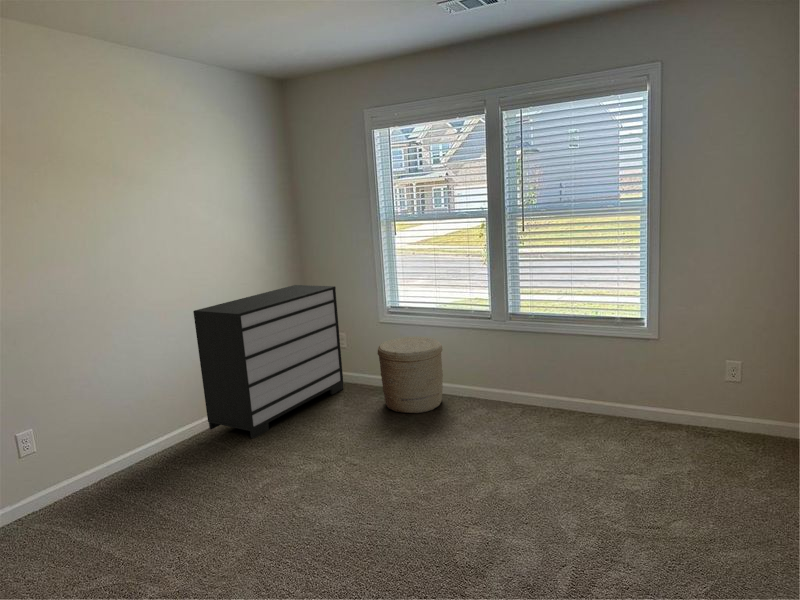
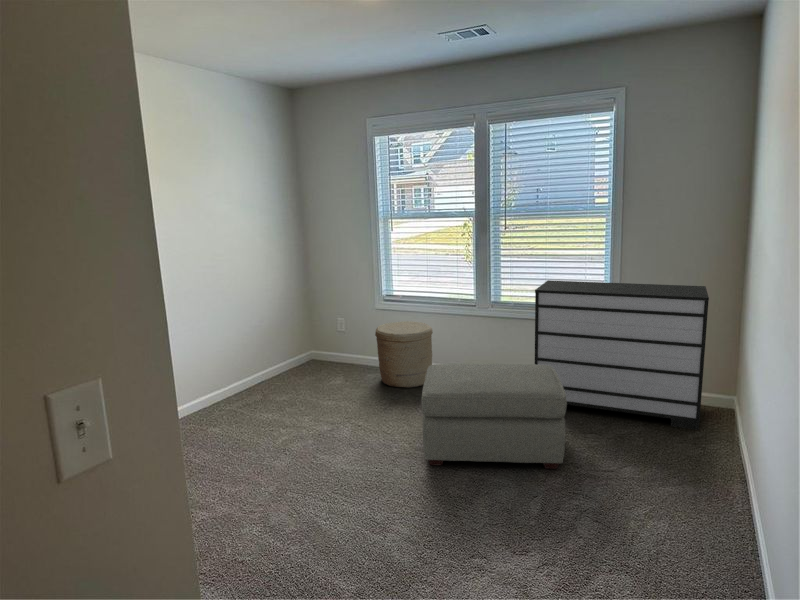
dresser: present [193,285,343,439] -> present [535,280,709,430]
ottoman: none [422,391,597,520] -> present [421,364,567,469]

